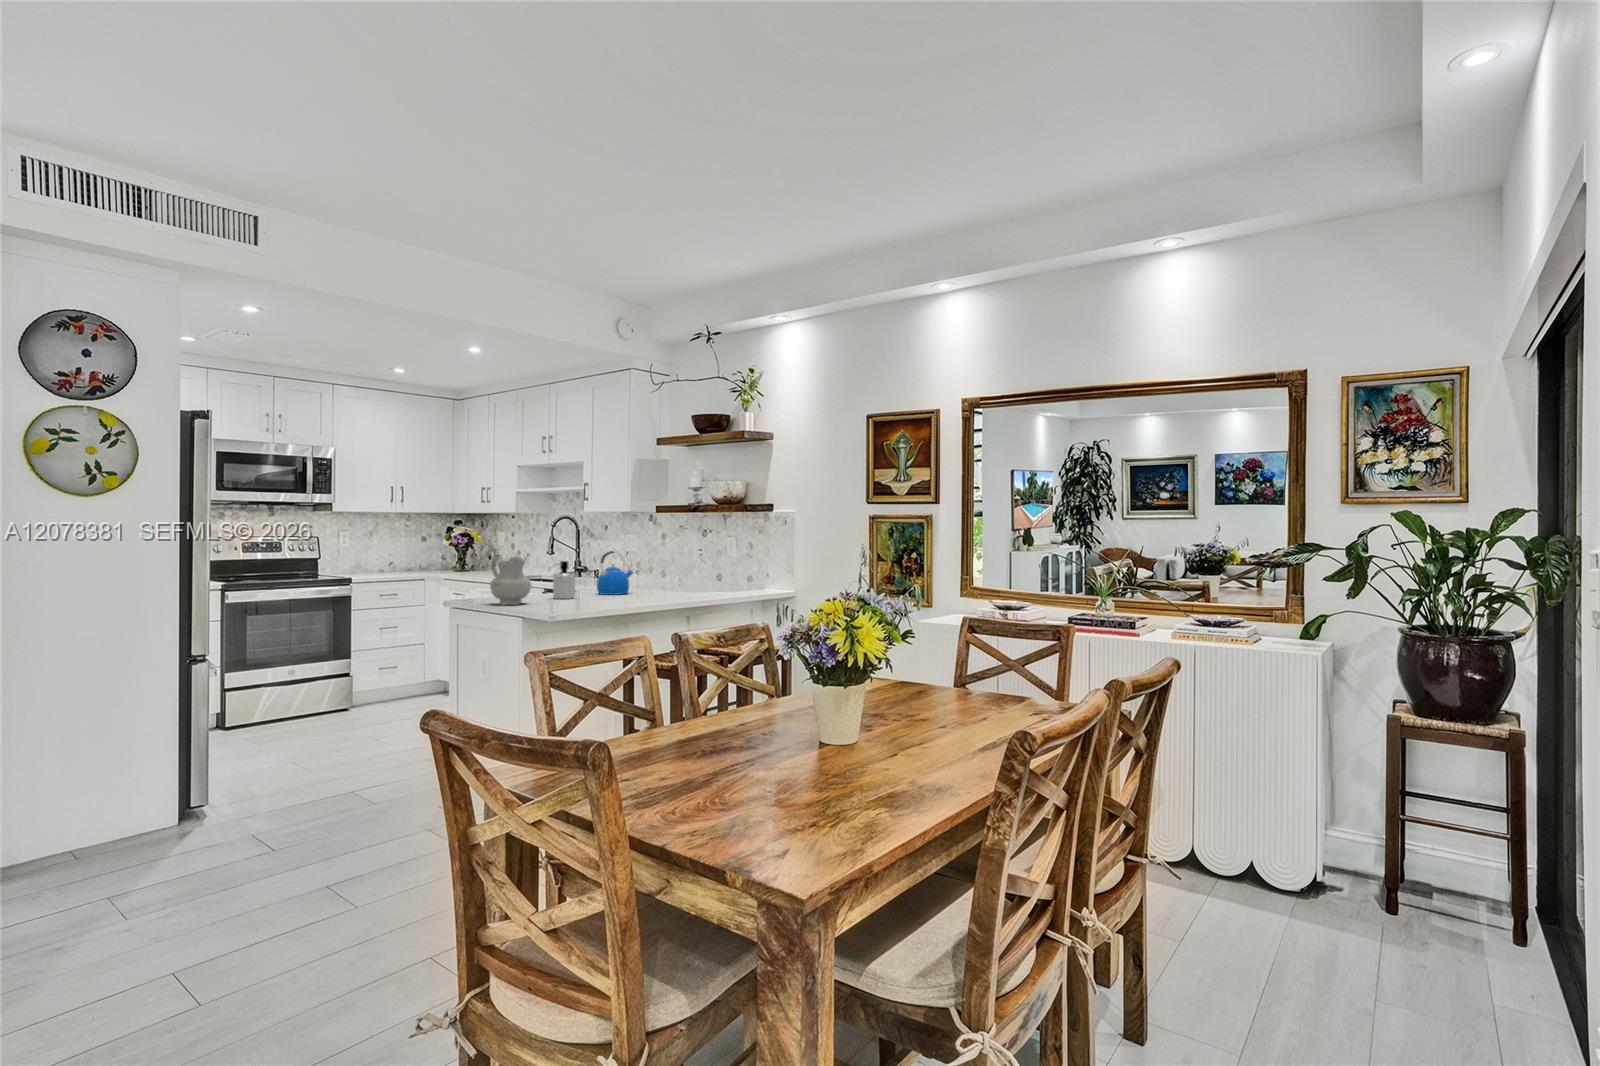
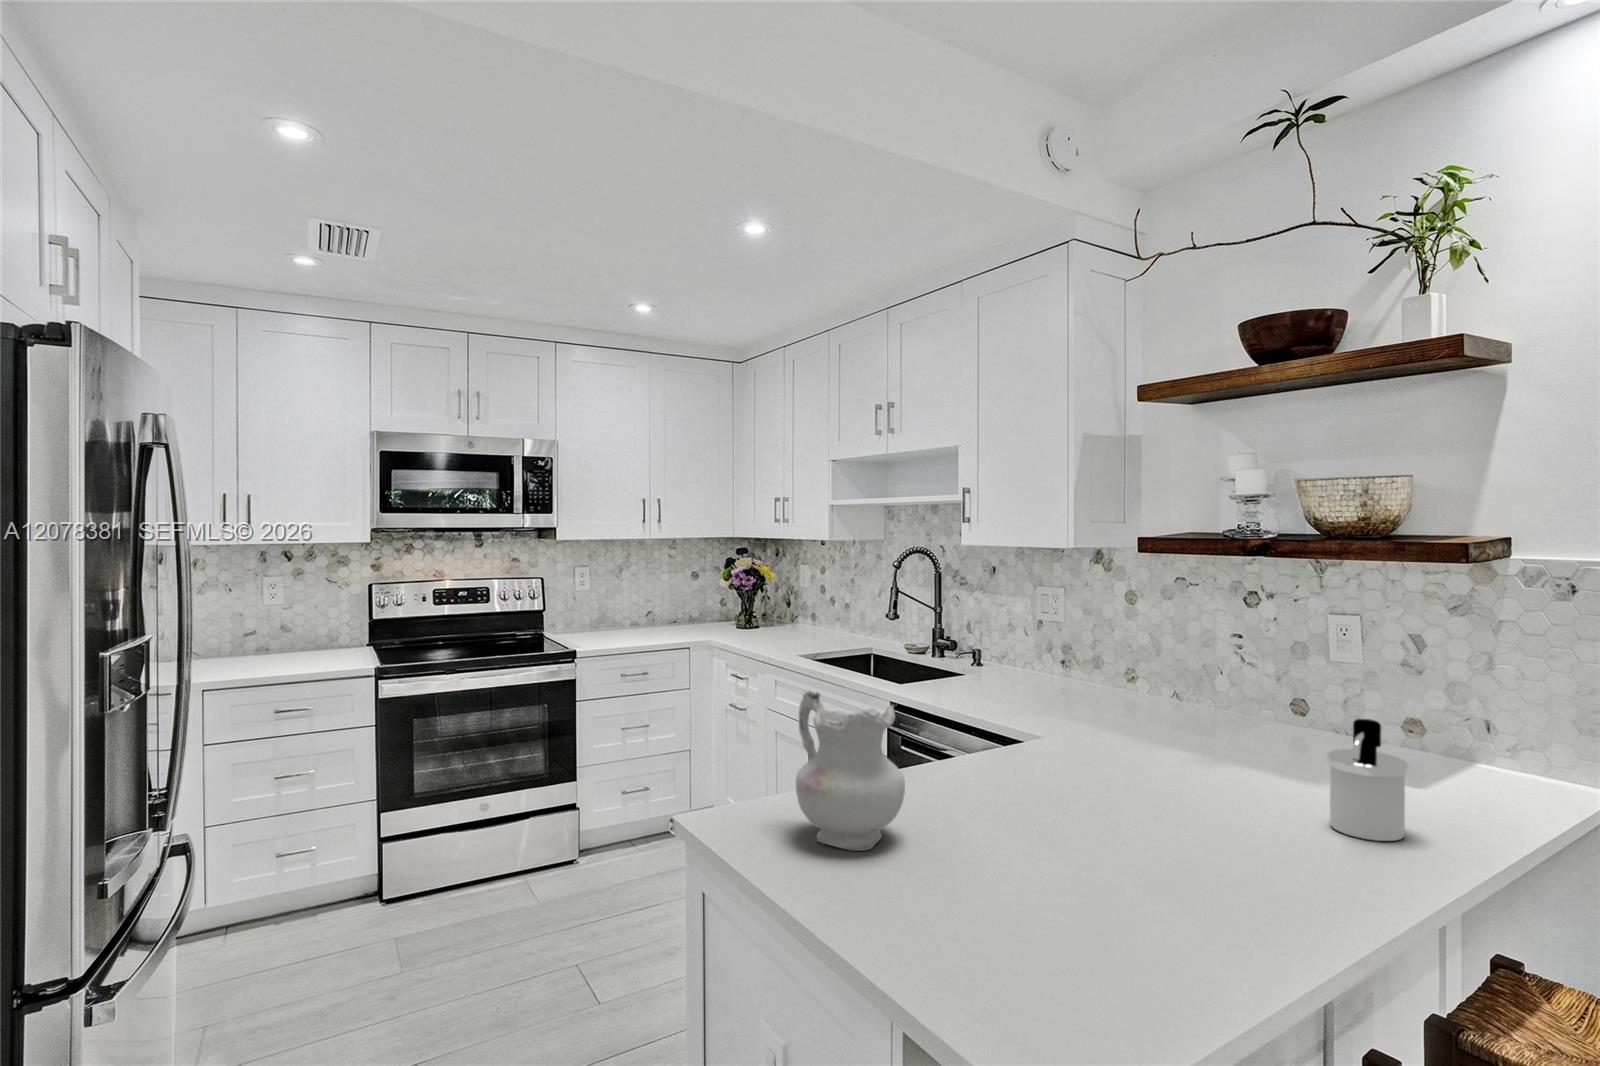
kettle: present [597,551,633,595] -> none [1030,652,1112,764]
soap dispenser: present [549,561,576,599] -> present [1327,719,1408,841]

